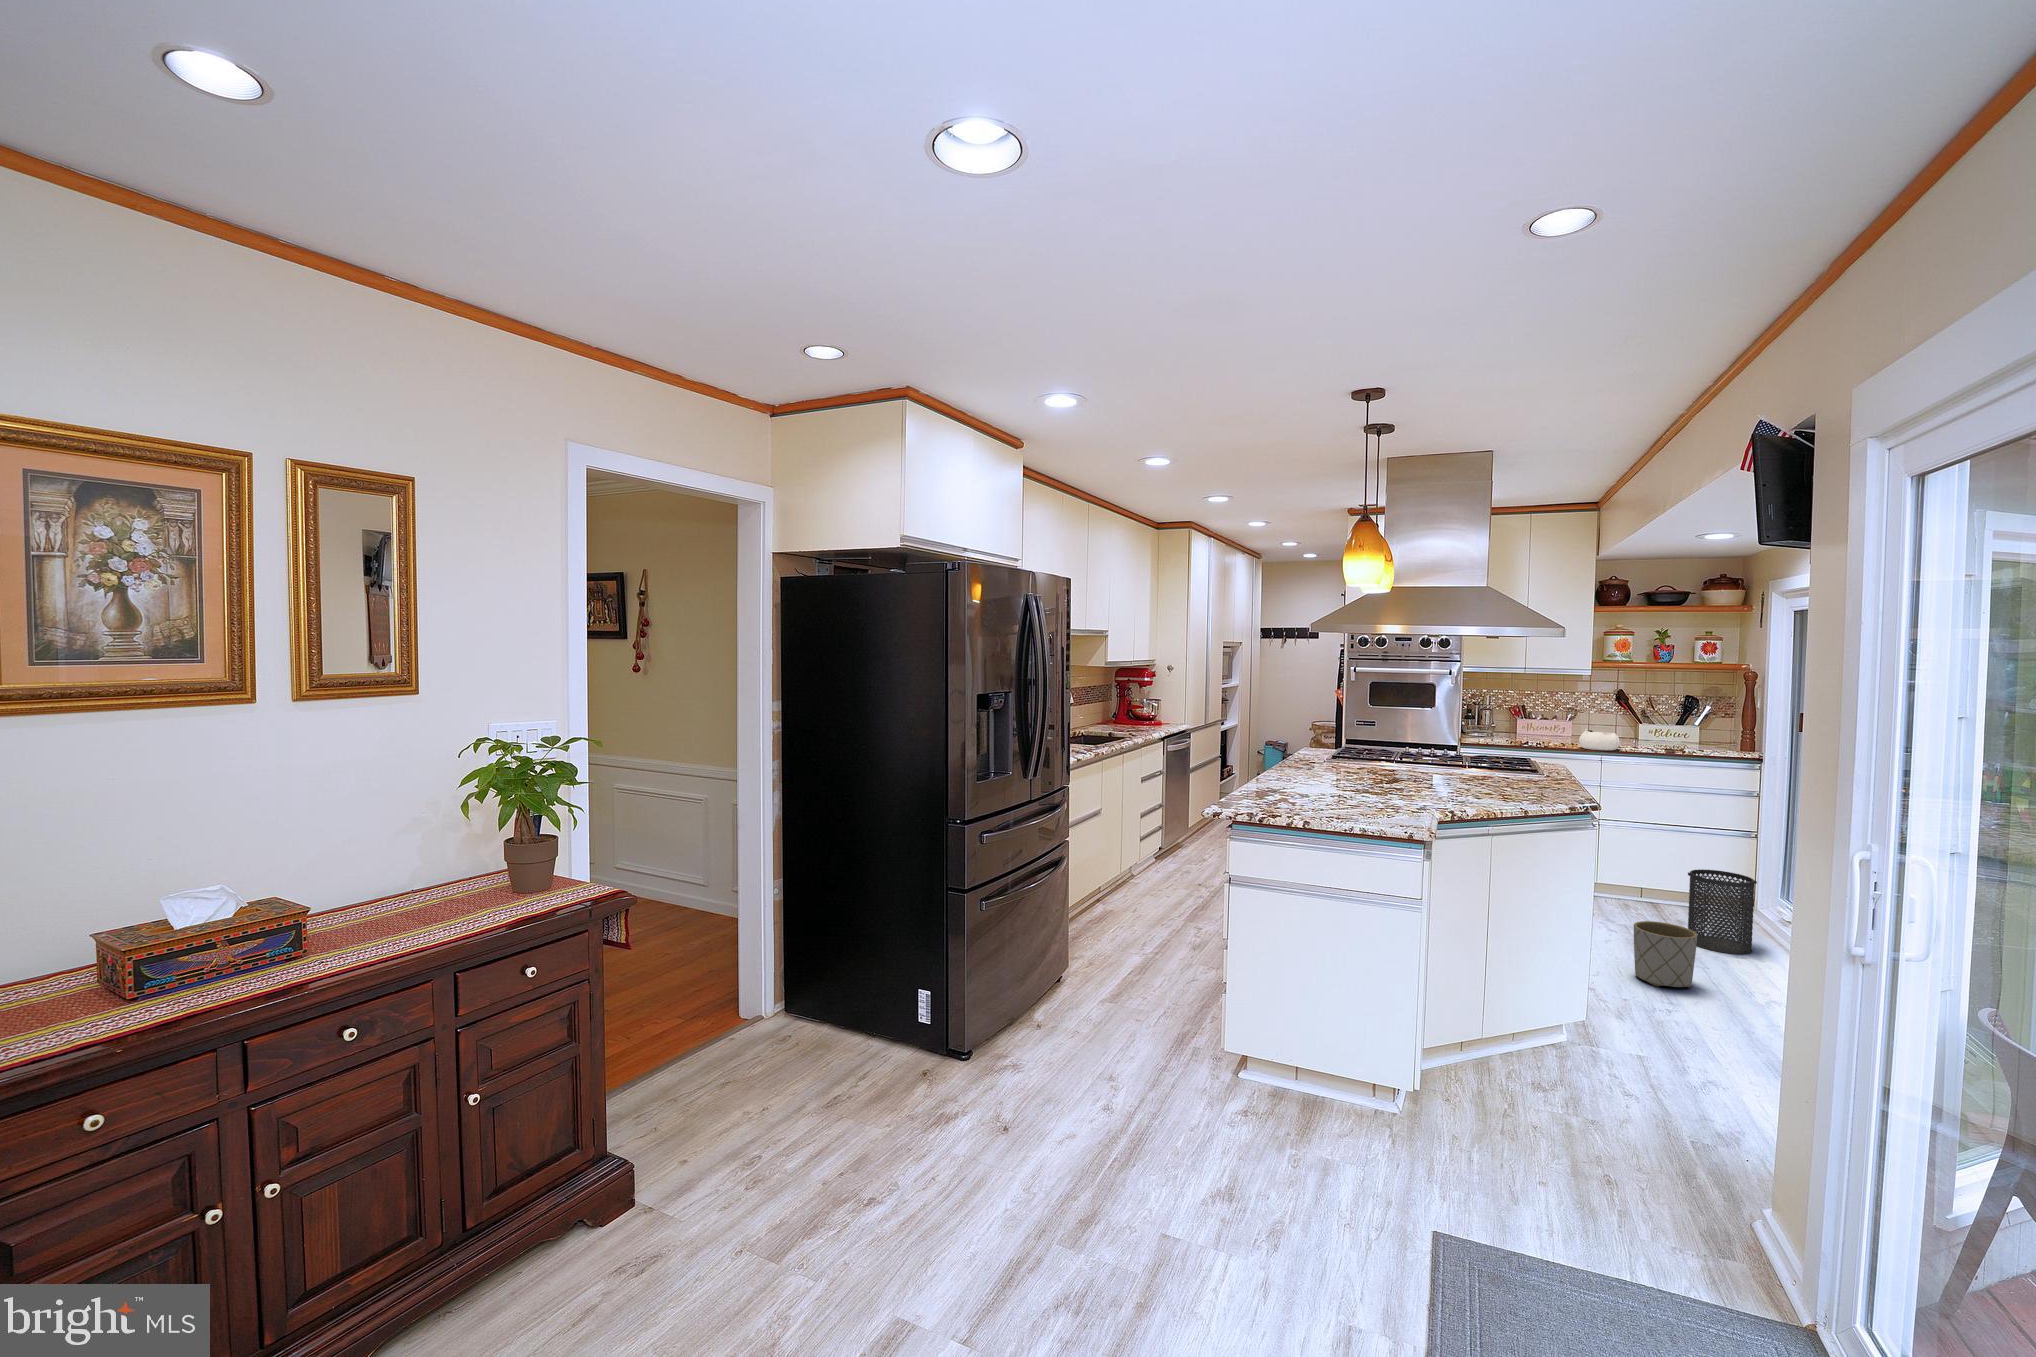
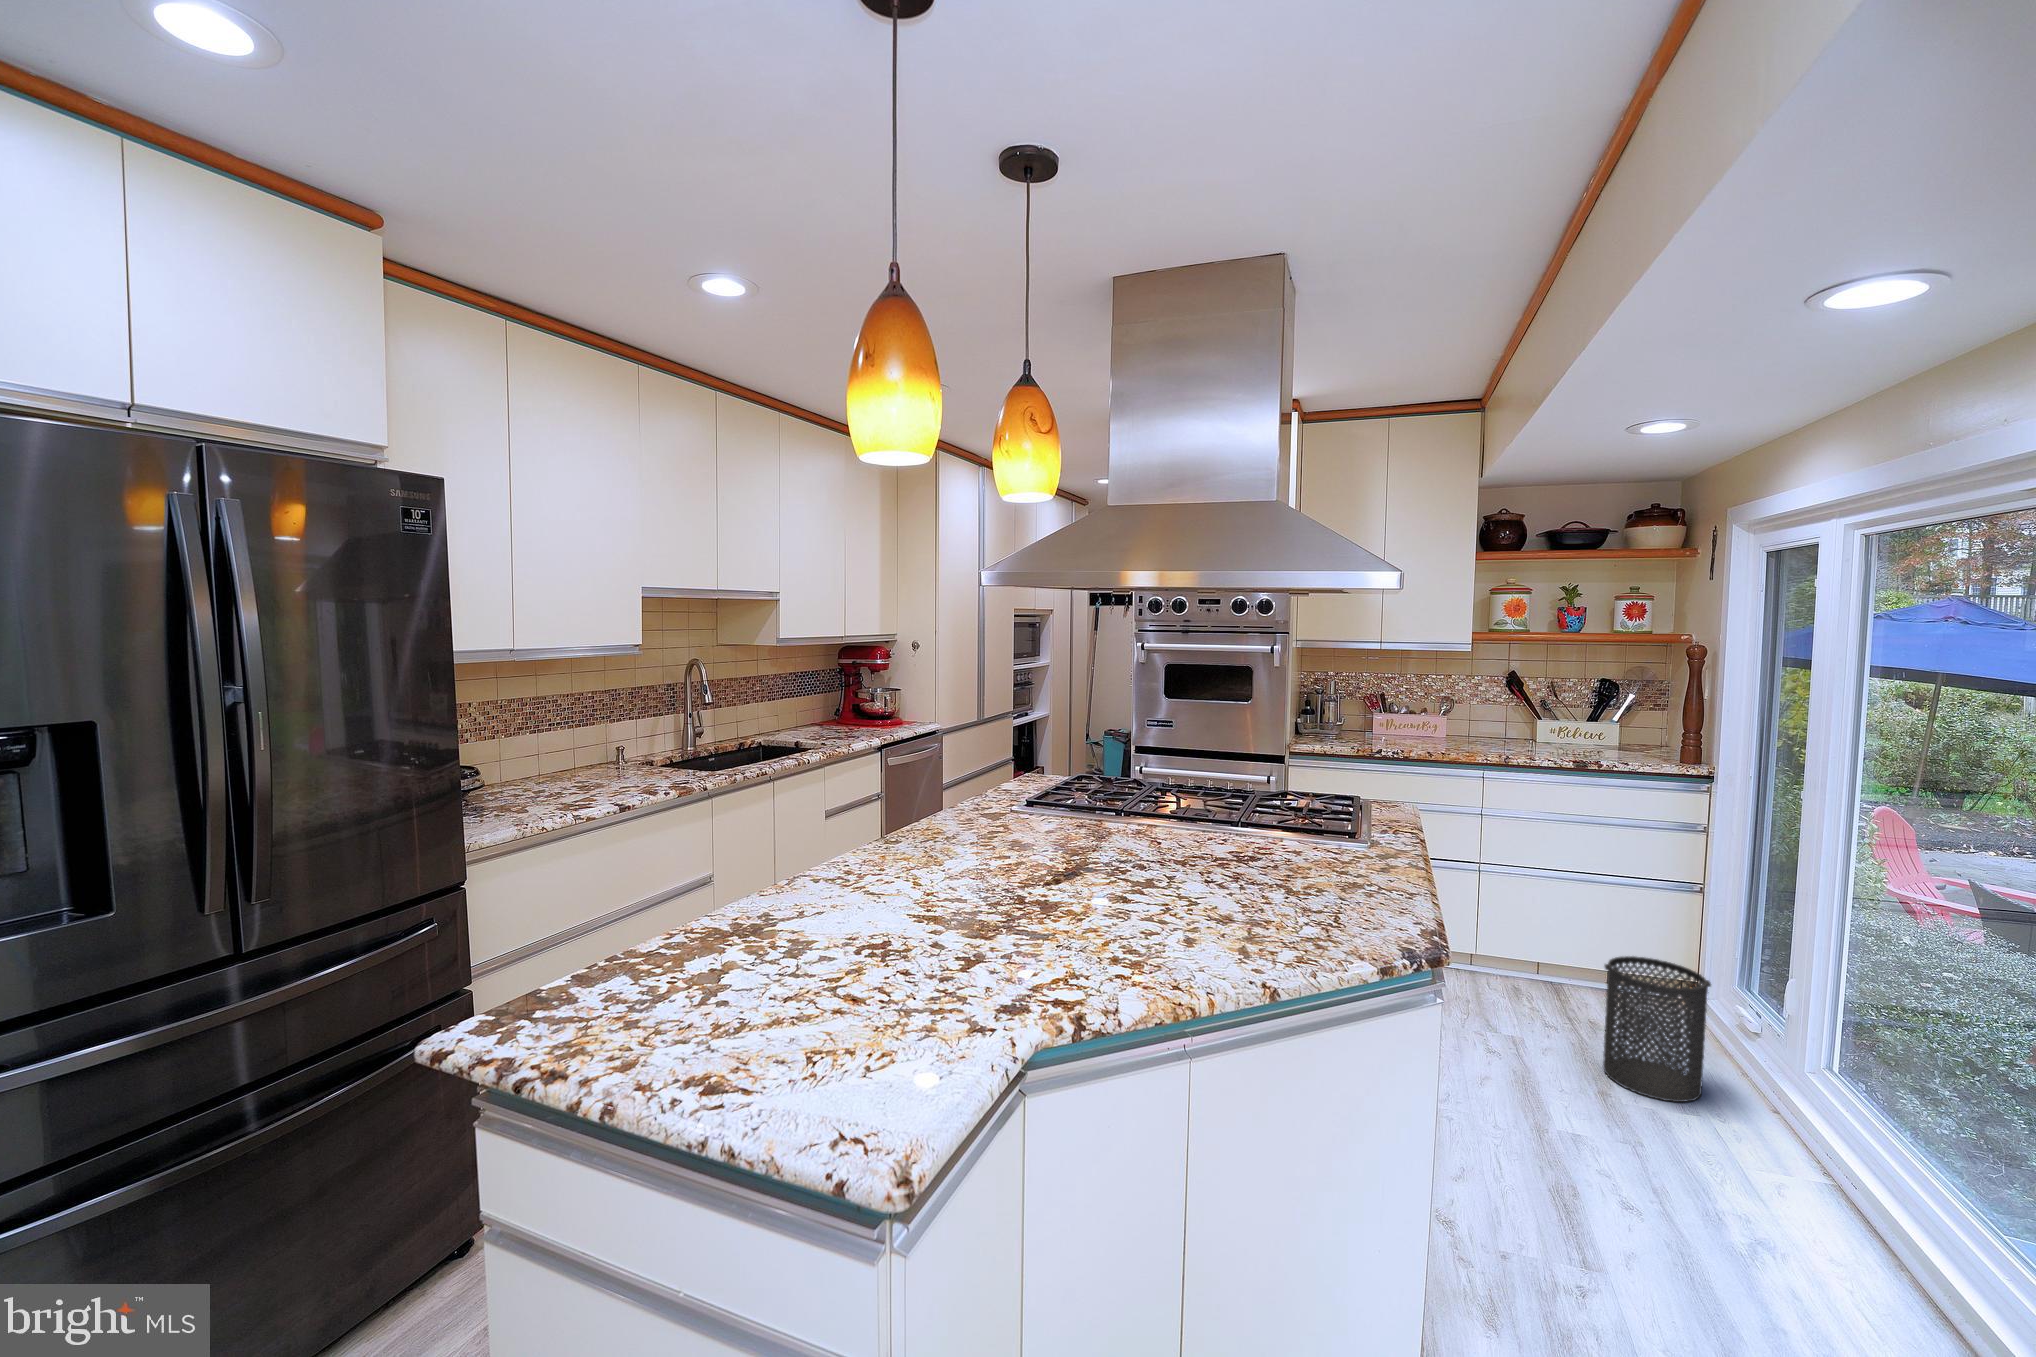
decorative bowl: present [1579,729,1620,751] -> none [1452,730,1508,763]
planter: present [1634,921,1697,988] -> none [1517,1076,1623,1209]

